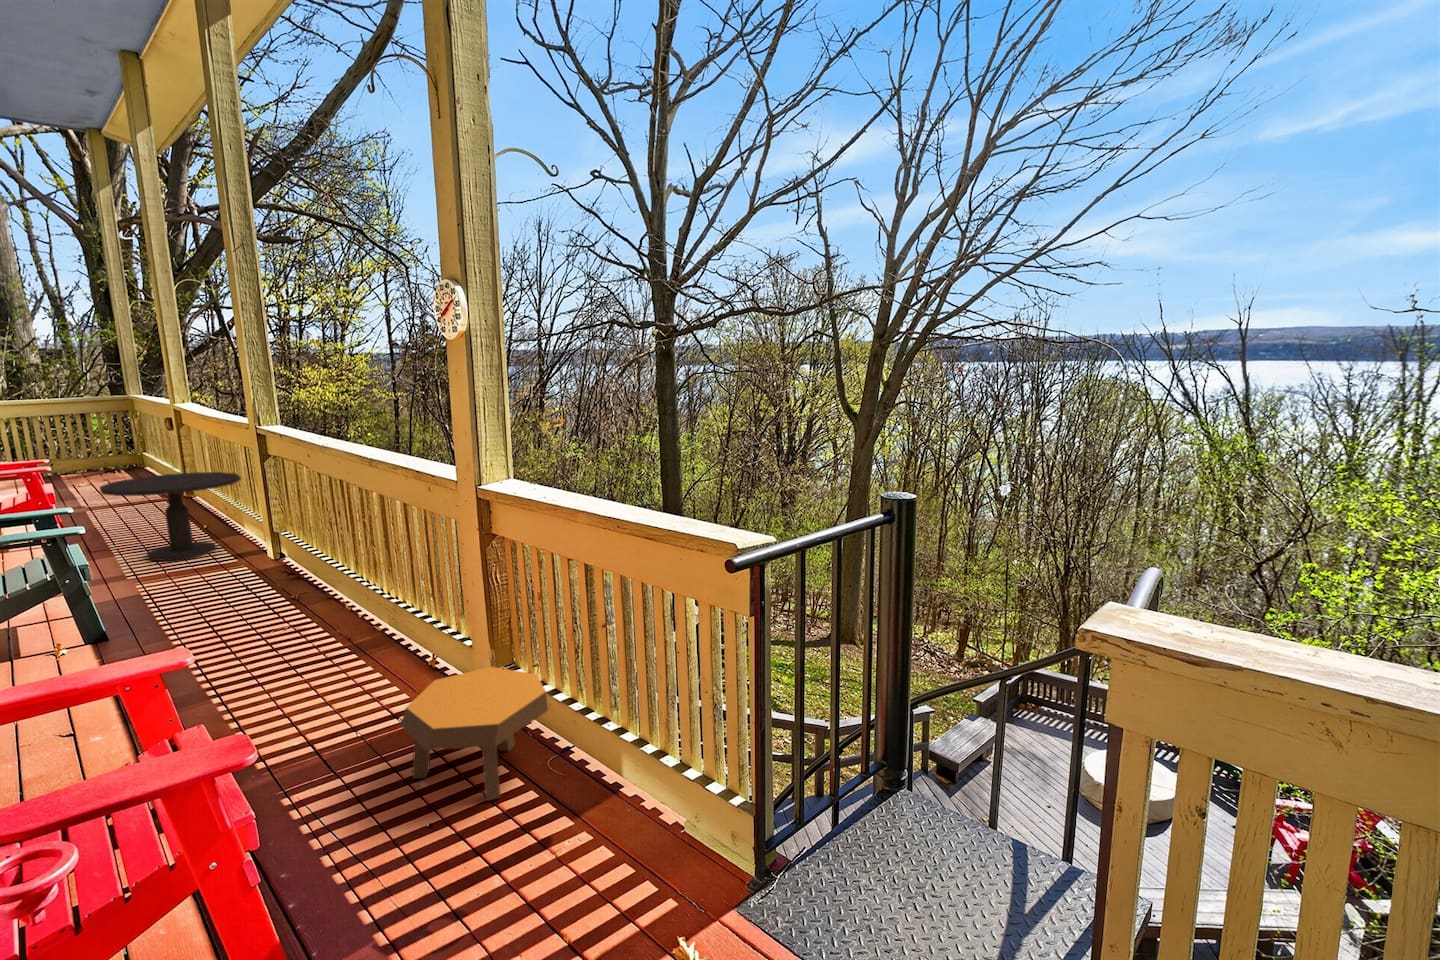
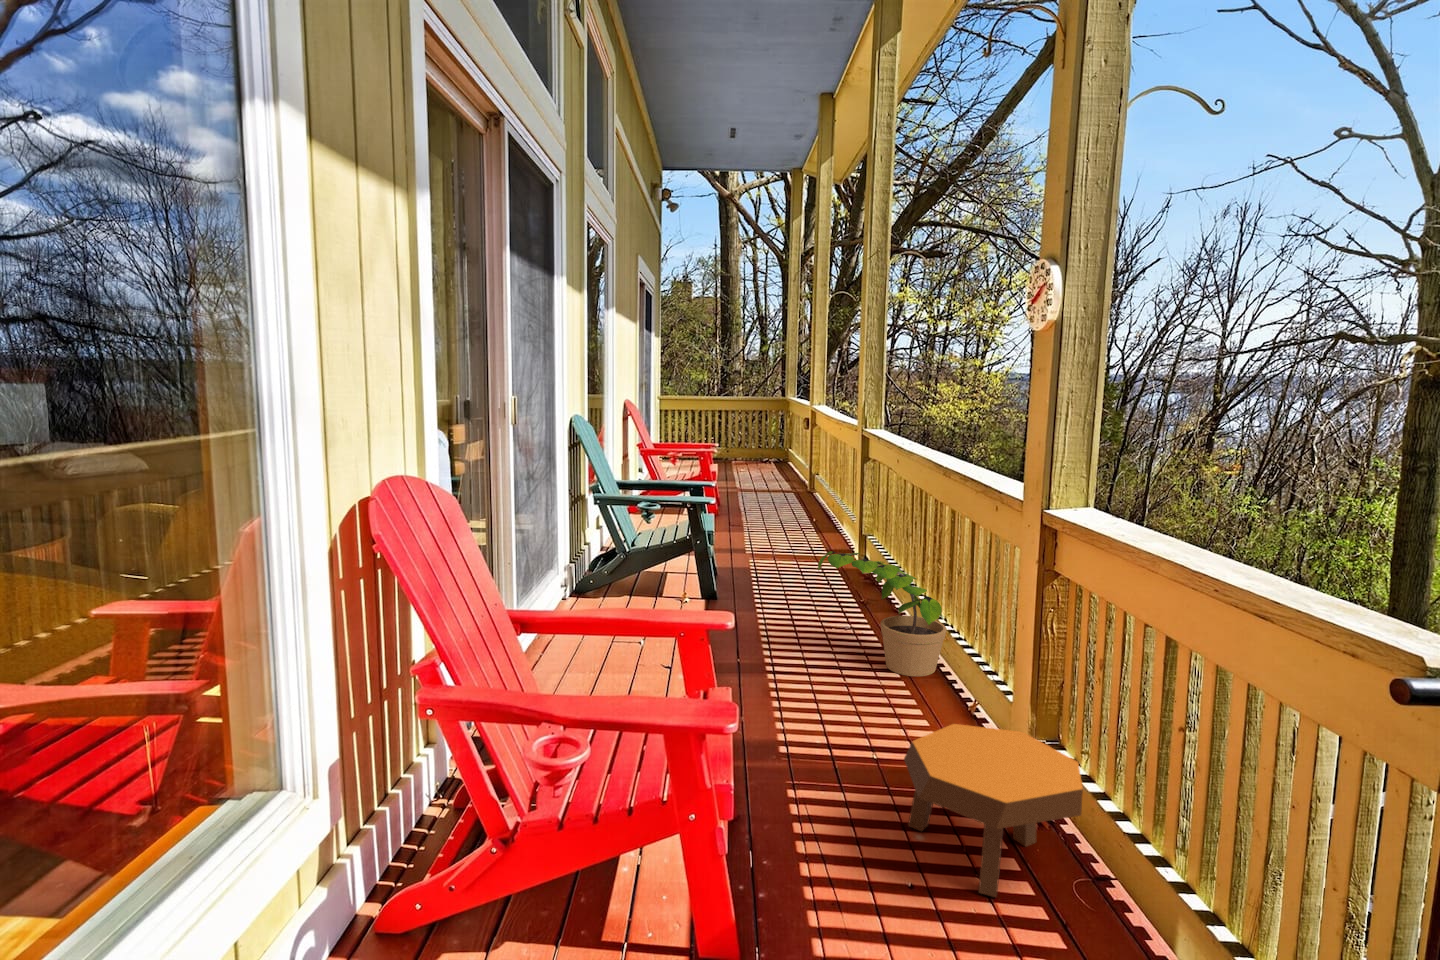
side table: present [100,472,241,561] -> none [749,468,850,546]
potted plant: none [249,554,393,655] -> present [818,551,946,676]

